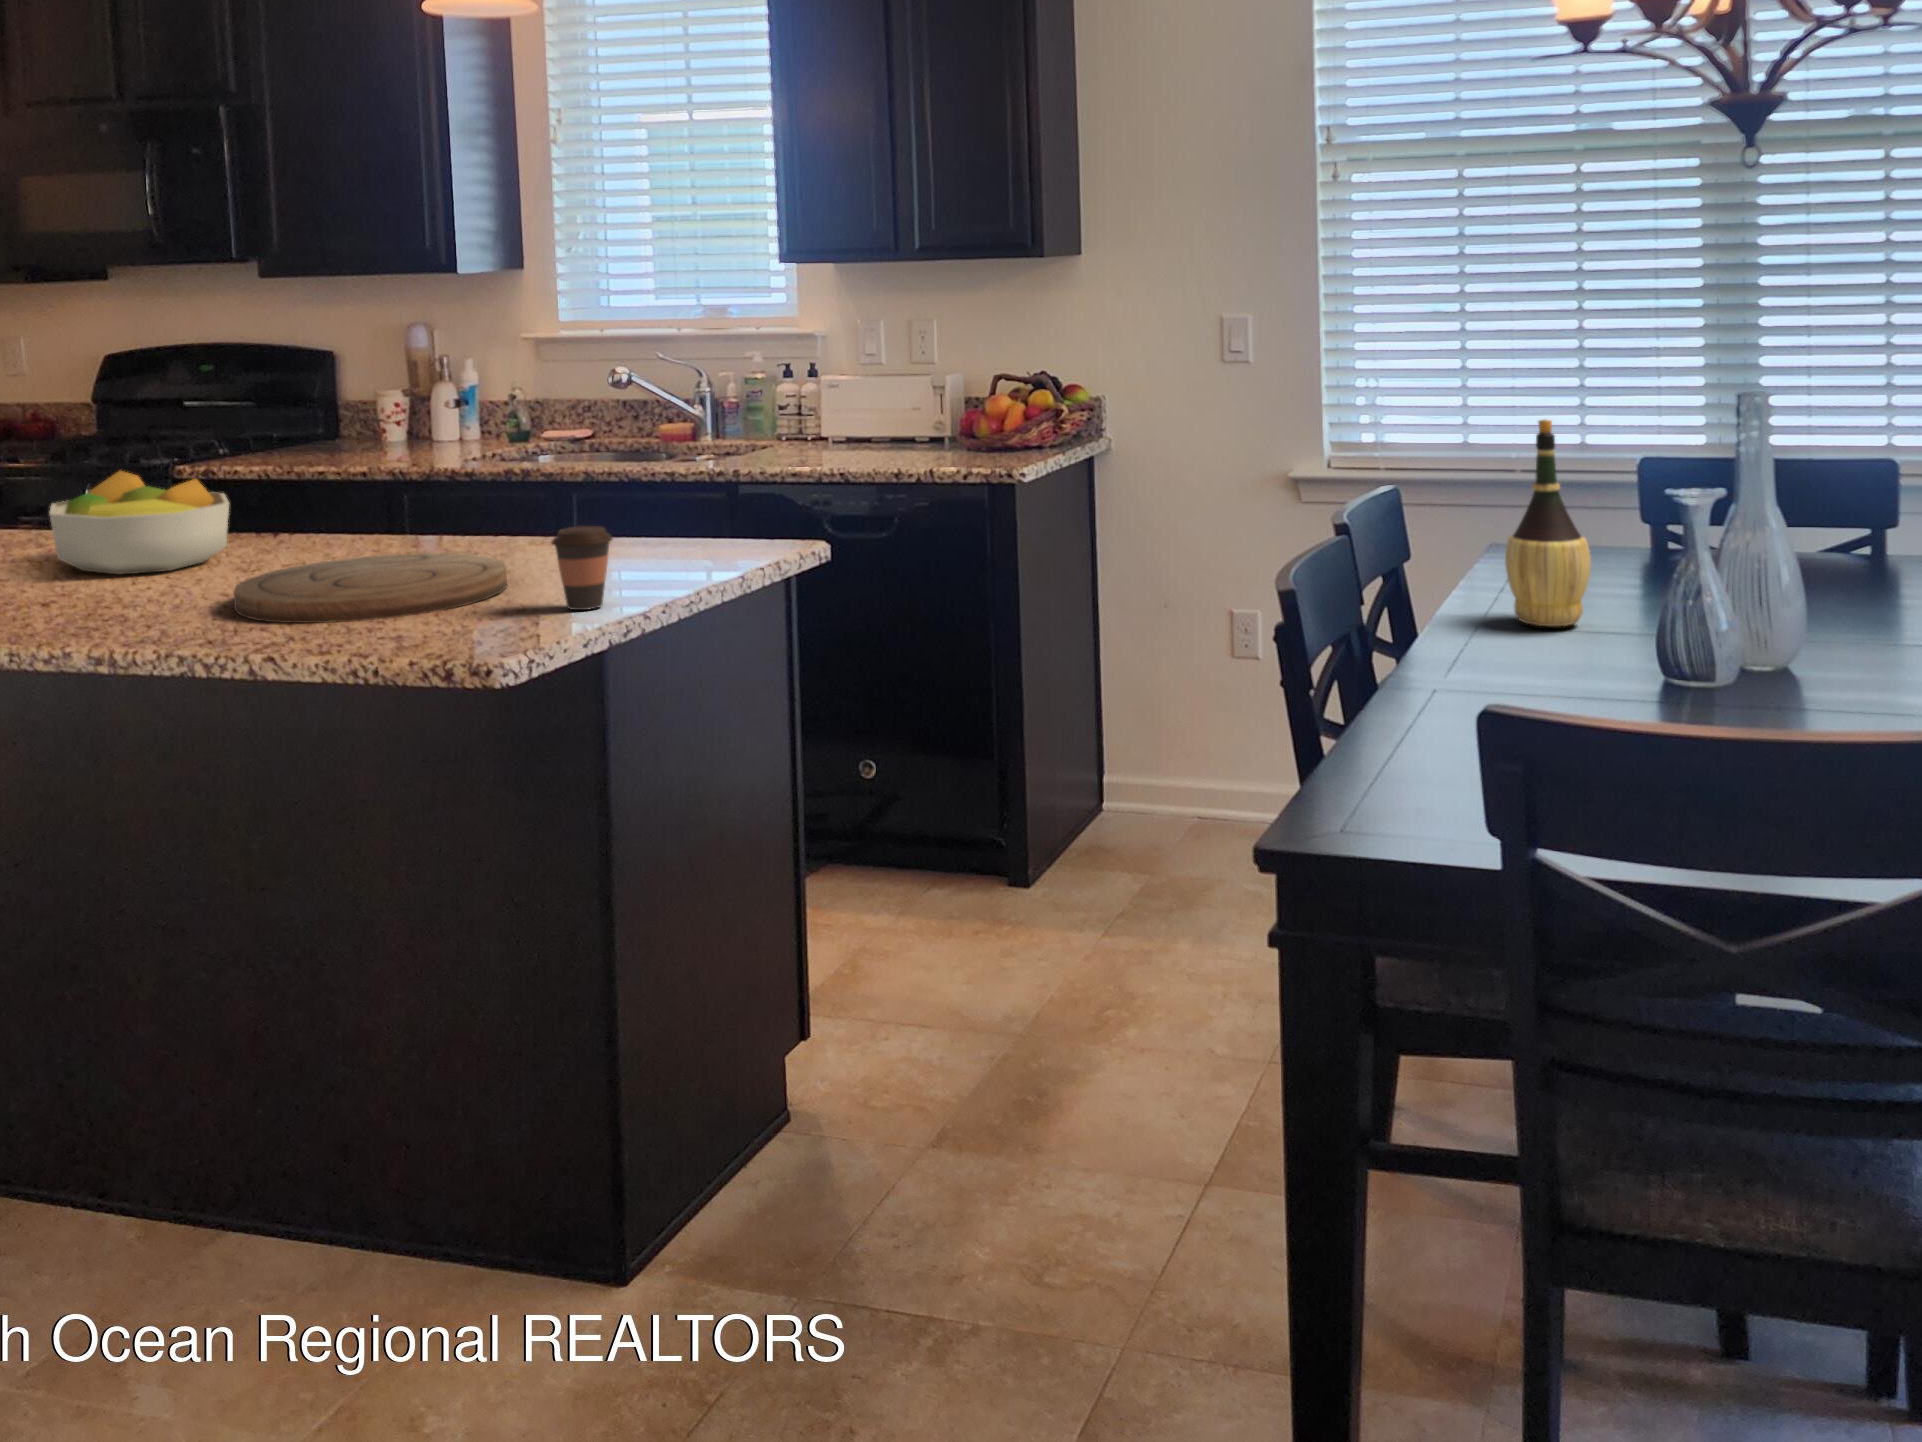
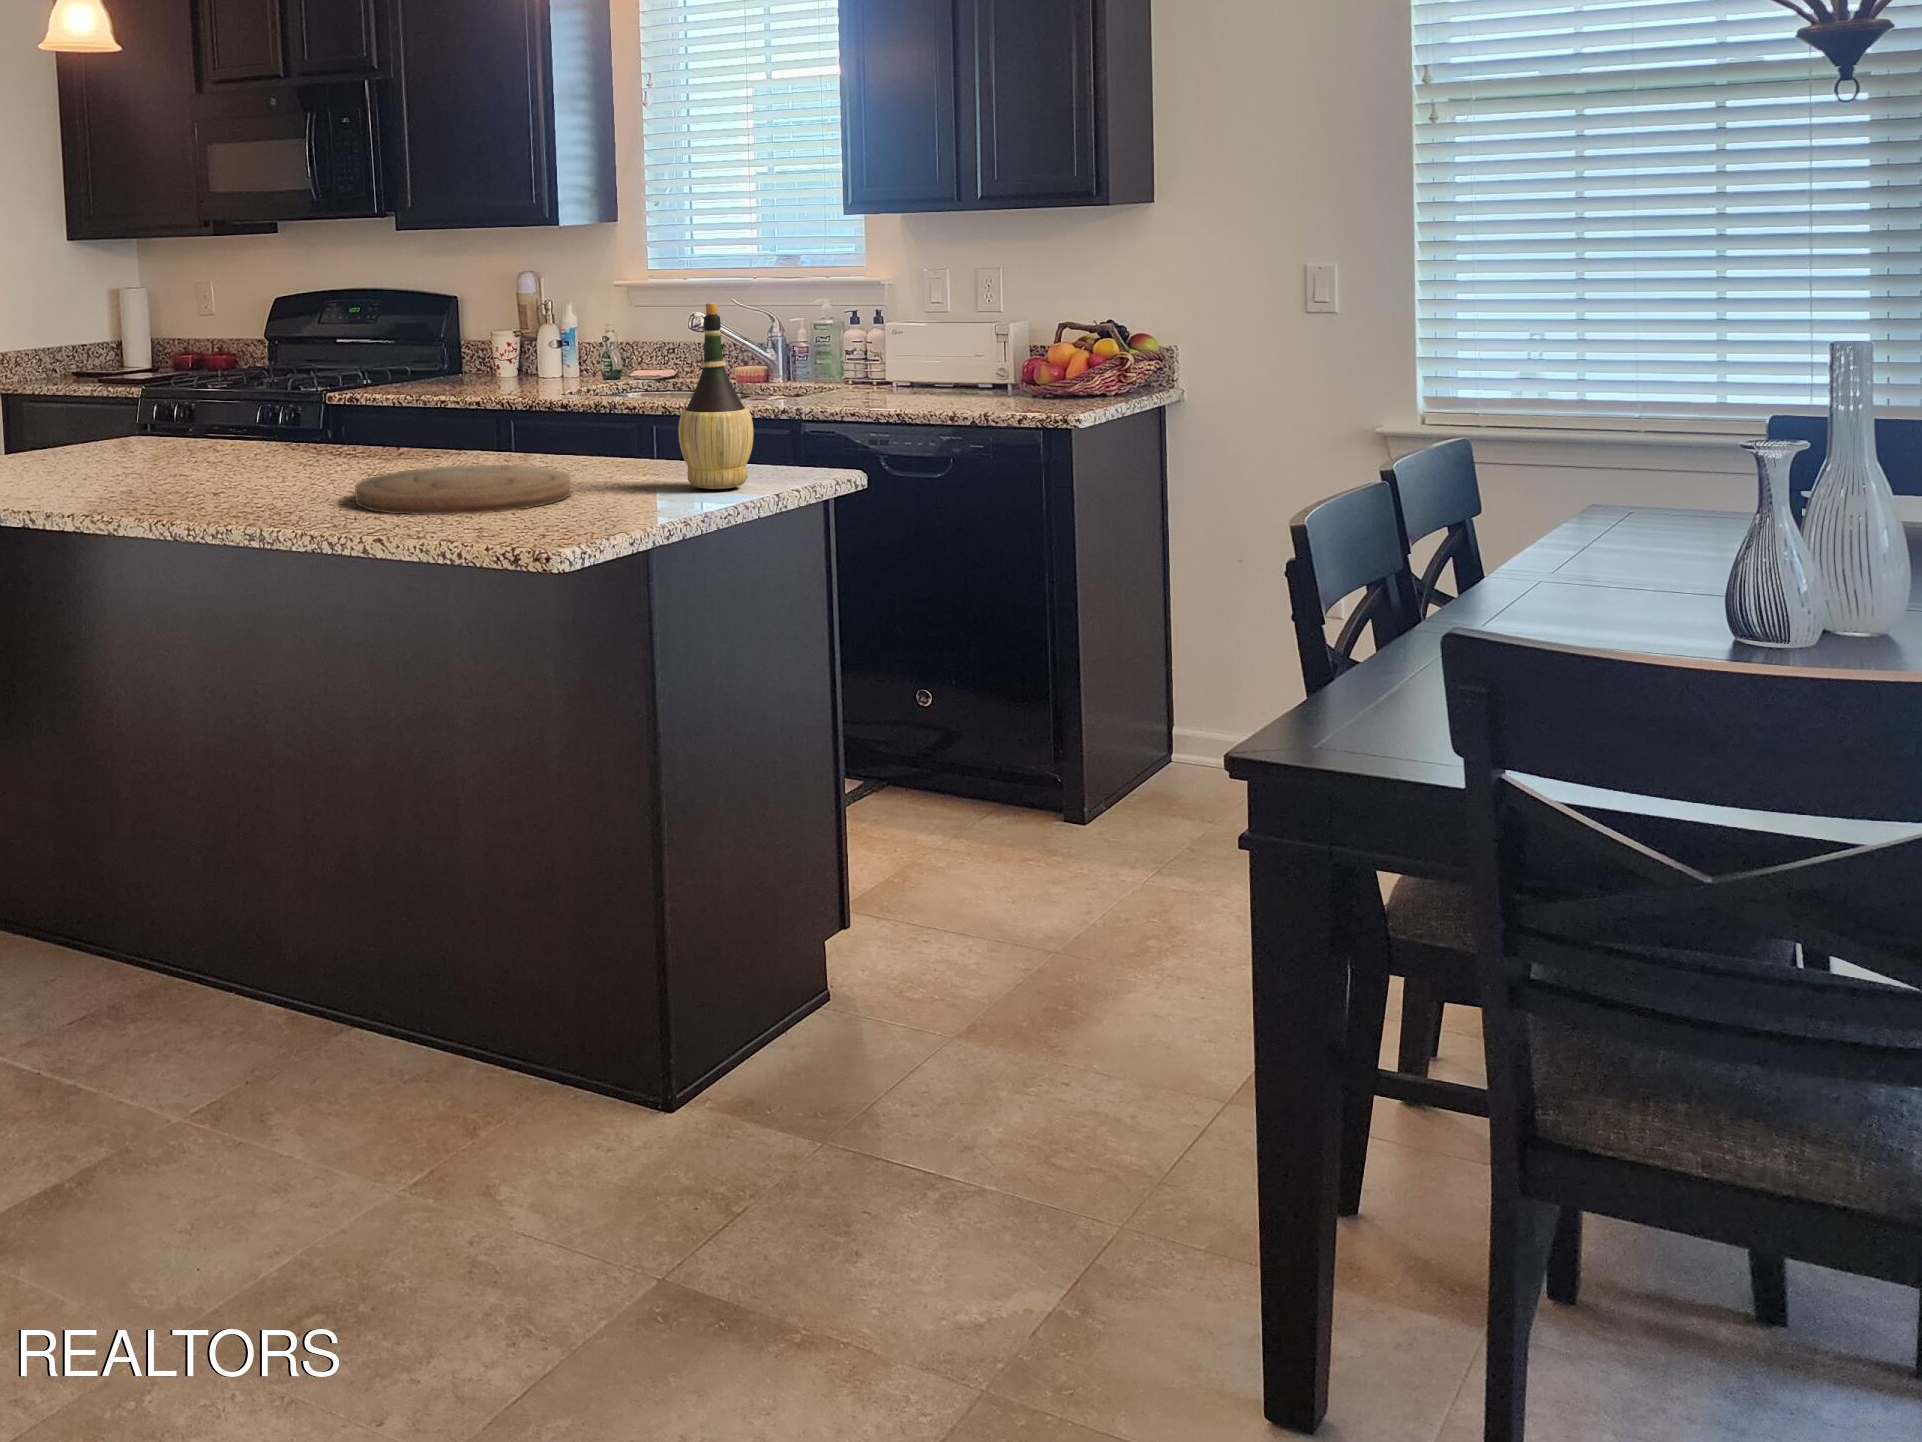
wine bottle: present [1505,419,1591,626] -> present [678,303,754,489]
fruit bowl: present [50,471,230,574] -> none [222,390,356,474]
coffee cup: present [551,526,613,610] -> none [602,443,654,515]

